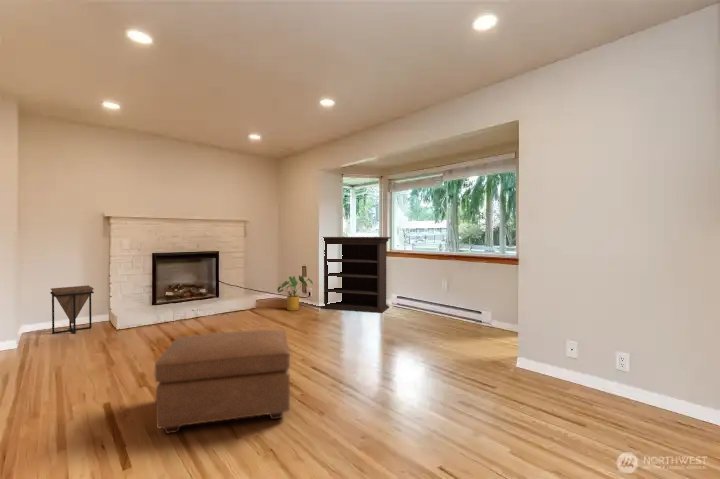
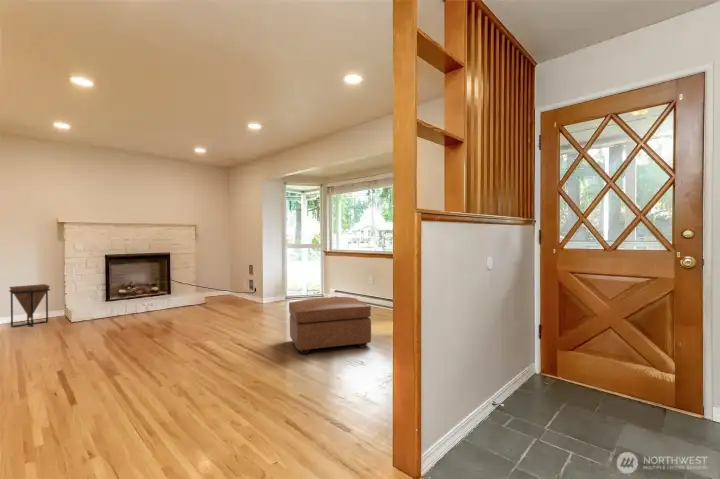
bookshelf: present [321,237,391,313] -> none [262,238,328,305]
house plant: present [277,276,313,311] -> none [224,273,257,305]
ottoman: present [155,330,290,433] -> present [289,297,371,354]

